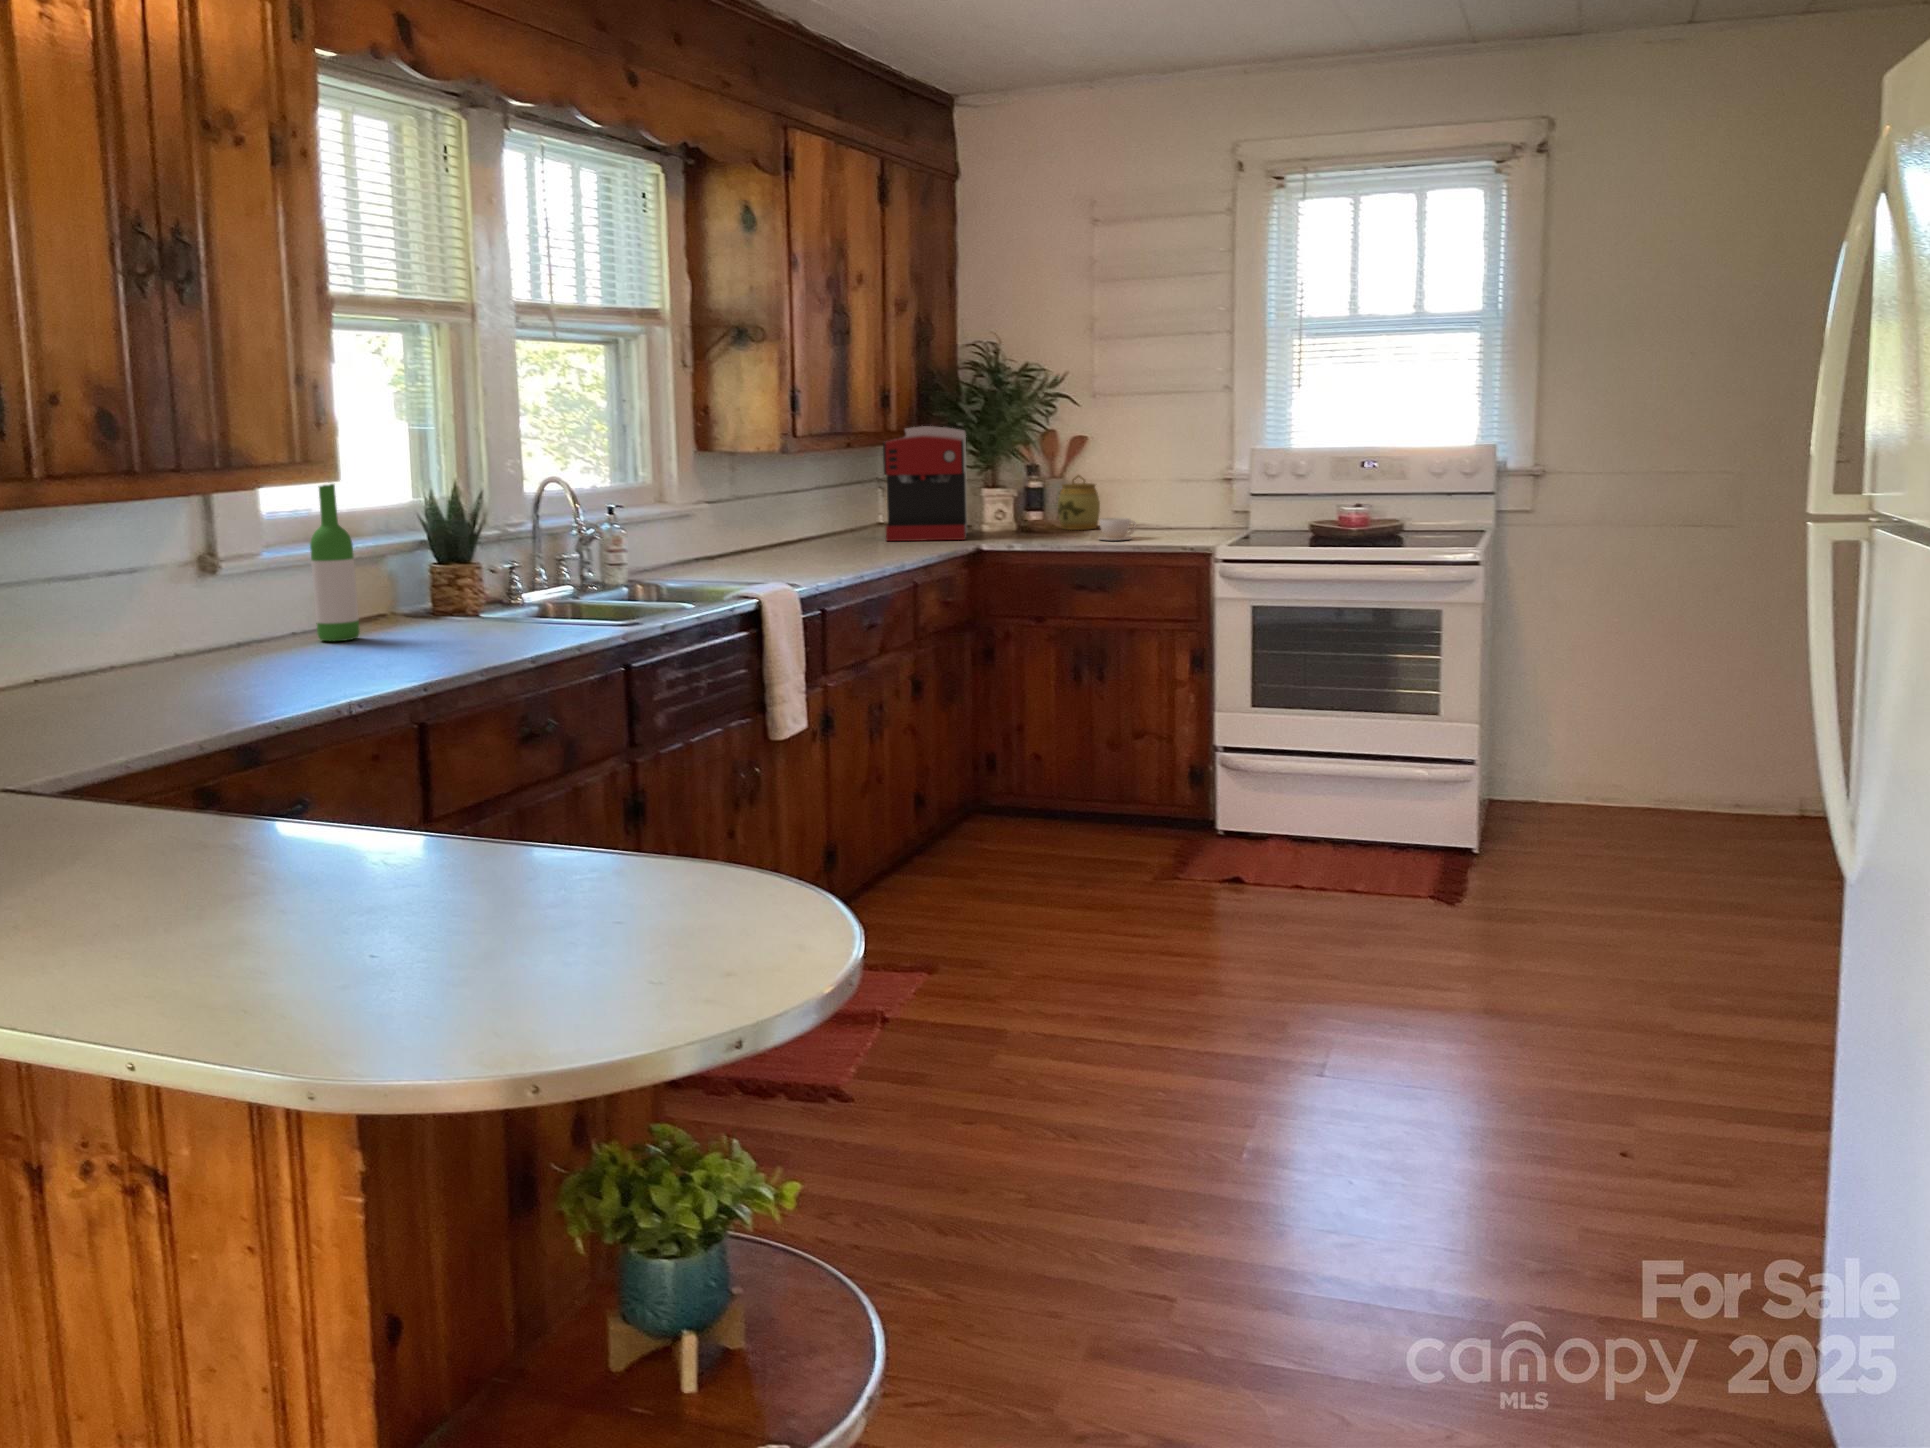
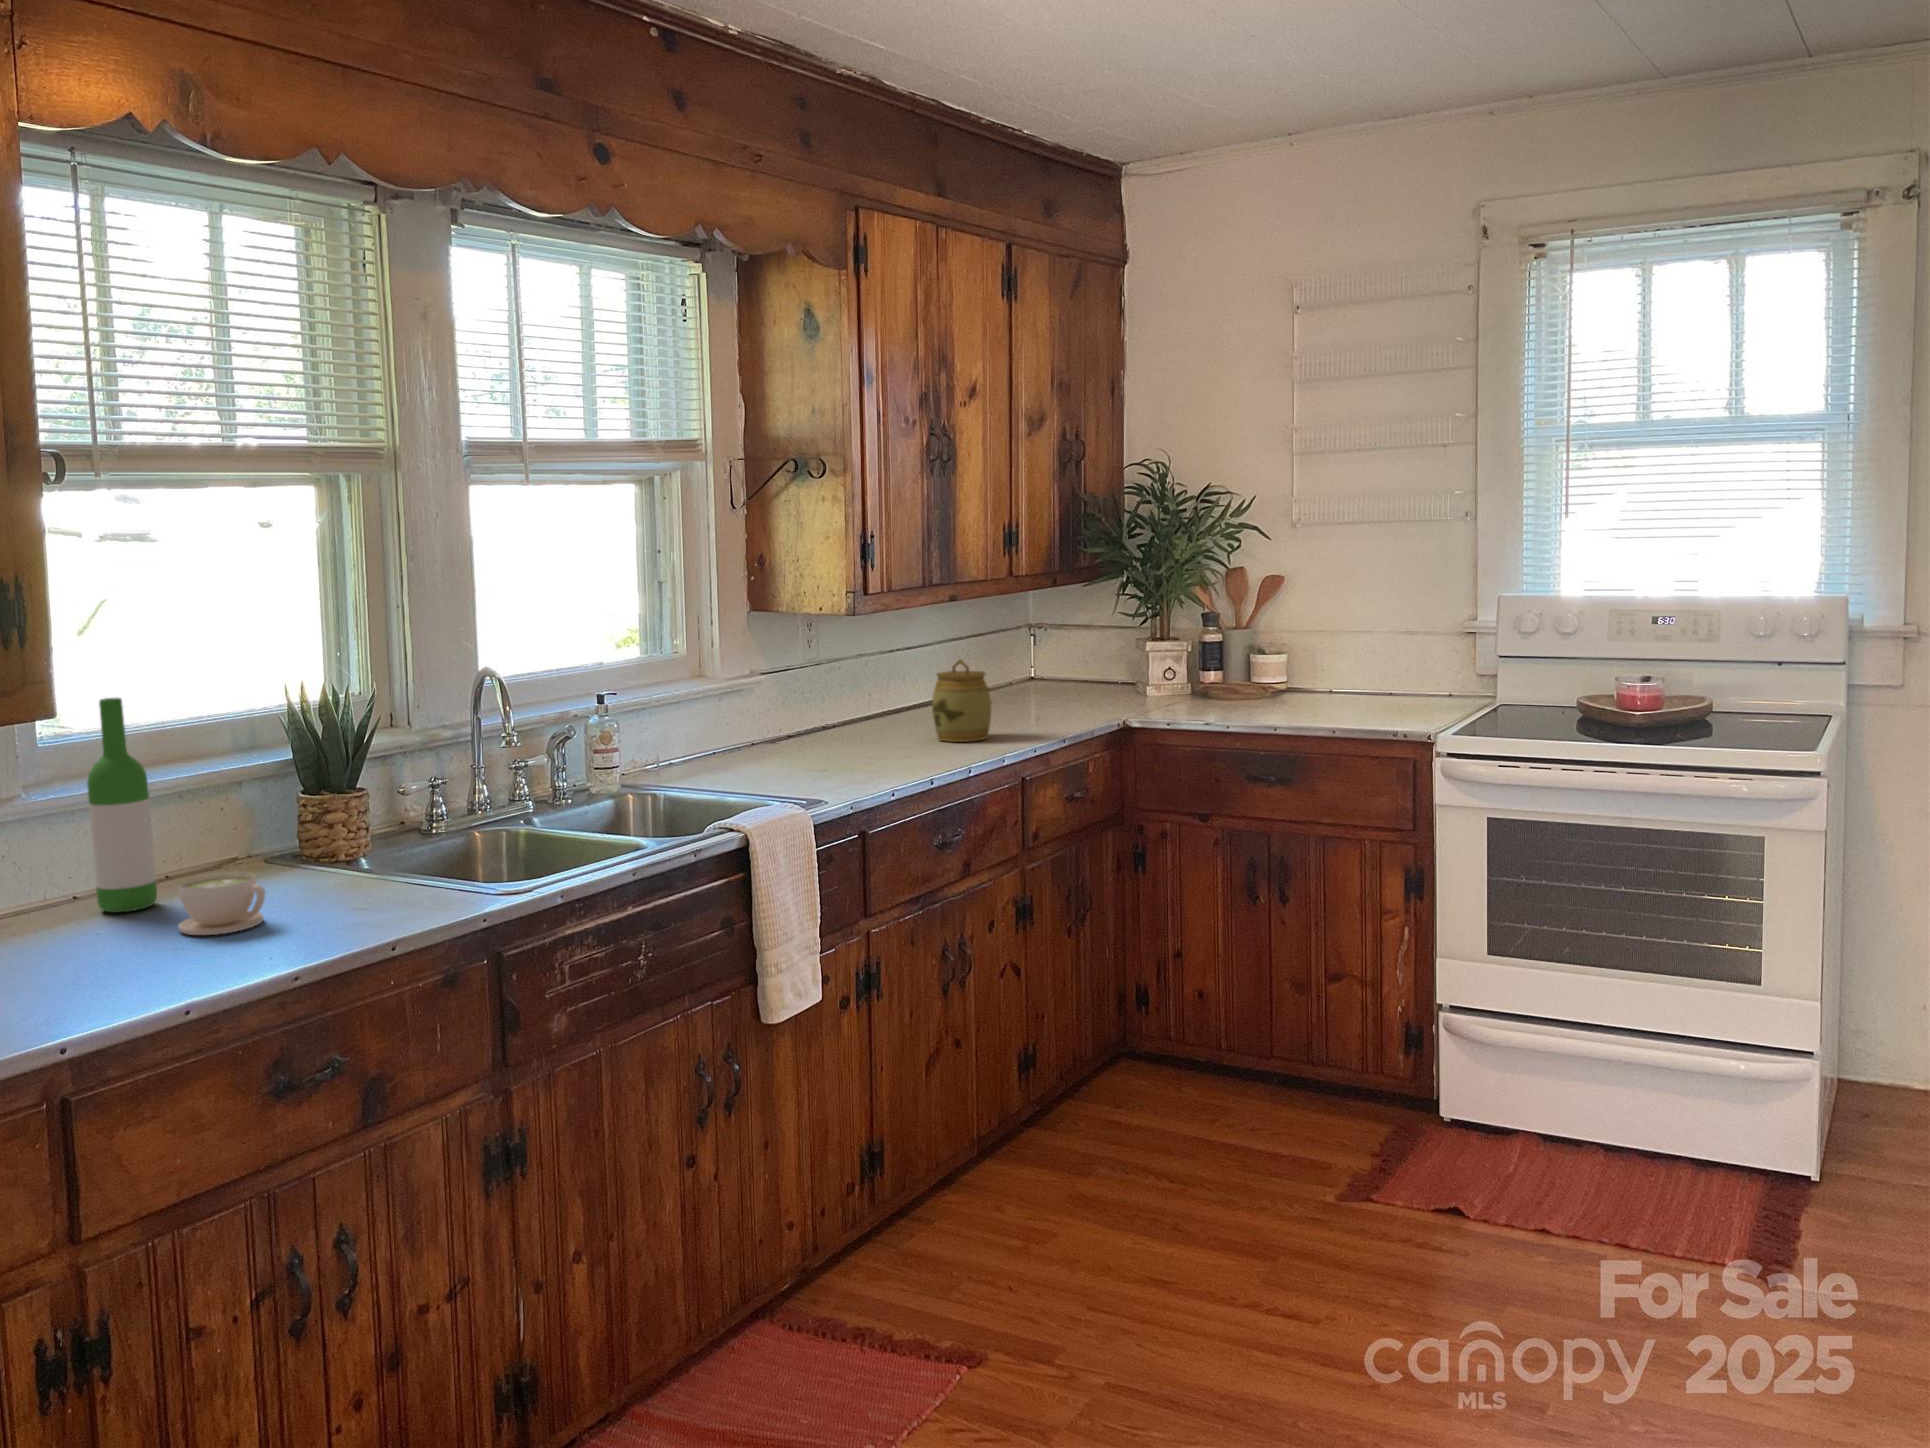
coffee maker: present [883,426,967,541] -> none [1006,569,1122,714]
jar: present [1058,475,1100,530] -> present [932,660,991,742]
coffee cup: present [1099,518,1136,540] -> present [178,871,265,935]

